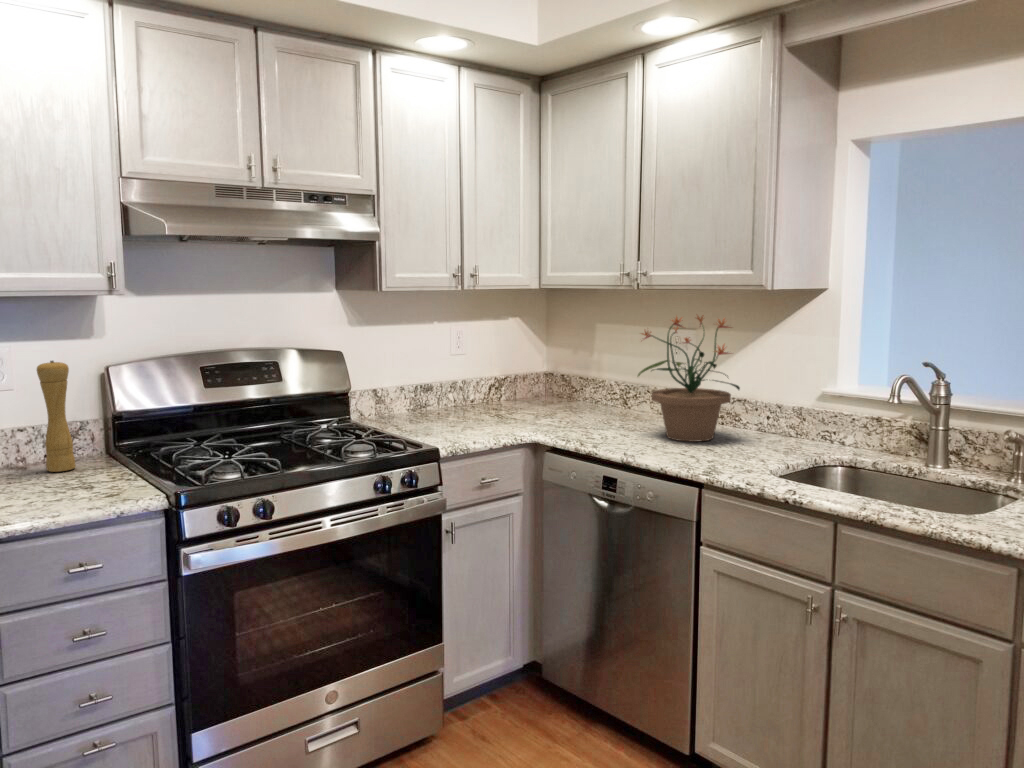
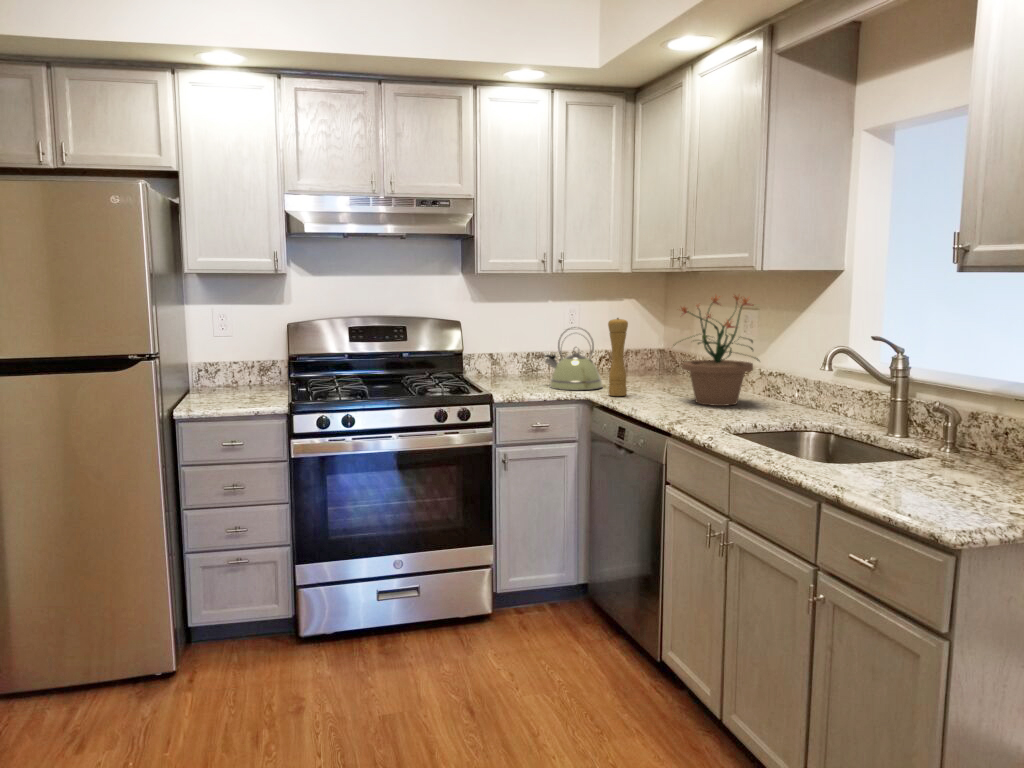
kettle: none [467,355,540,433] -> present [544,327,602,390]
pepper mill: present [37,361,75,472] -> present [608,318,628,396]

